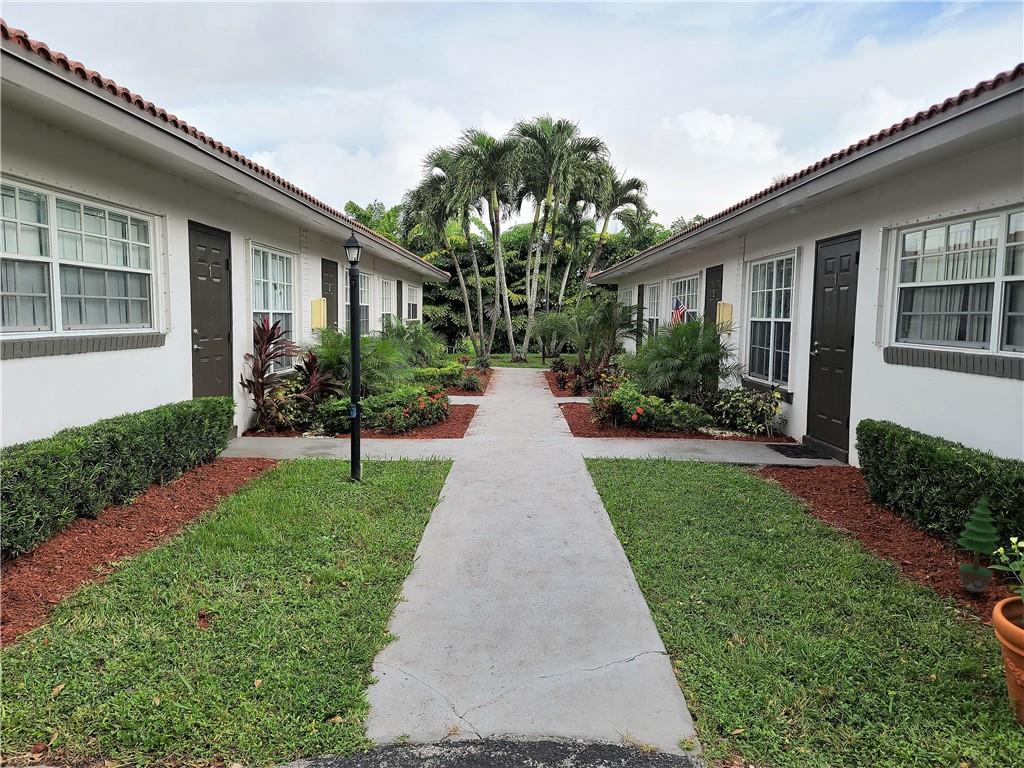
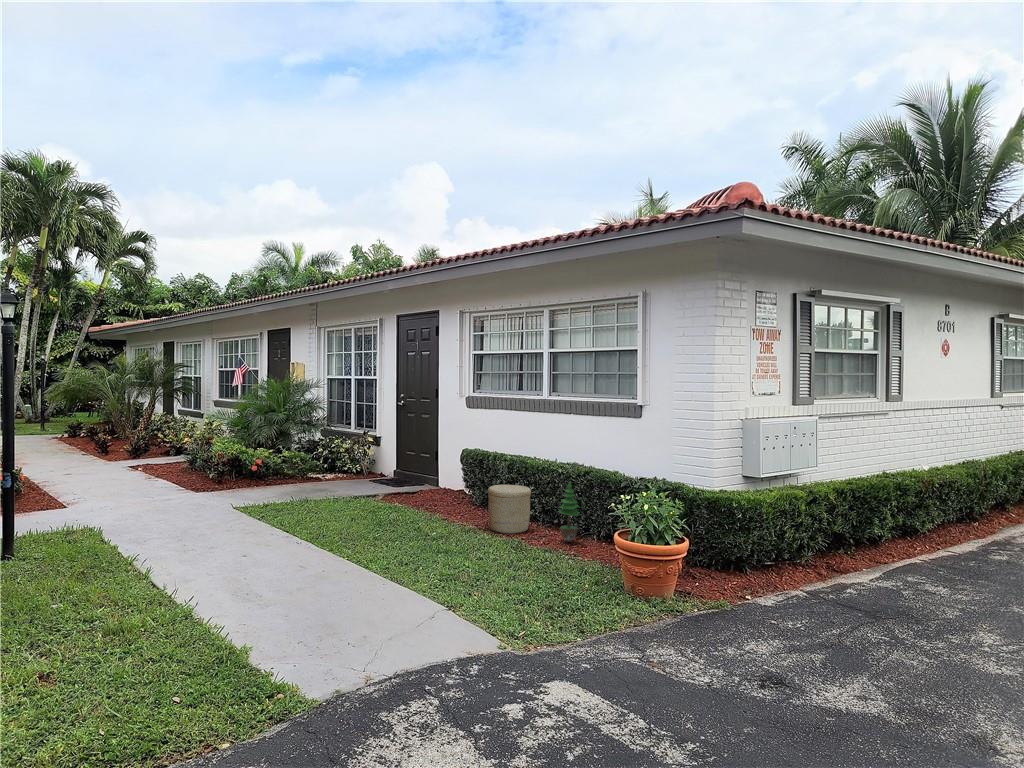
woven basket: none [855,478,931,556] -> present [488,485,531,534]

